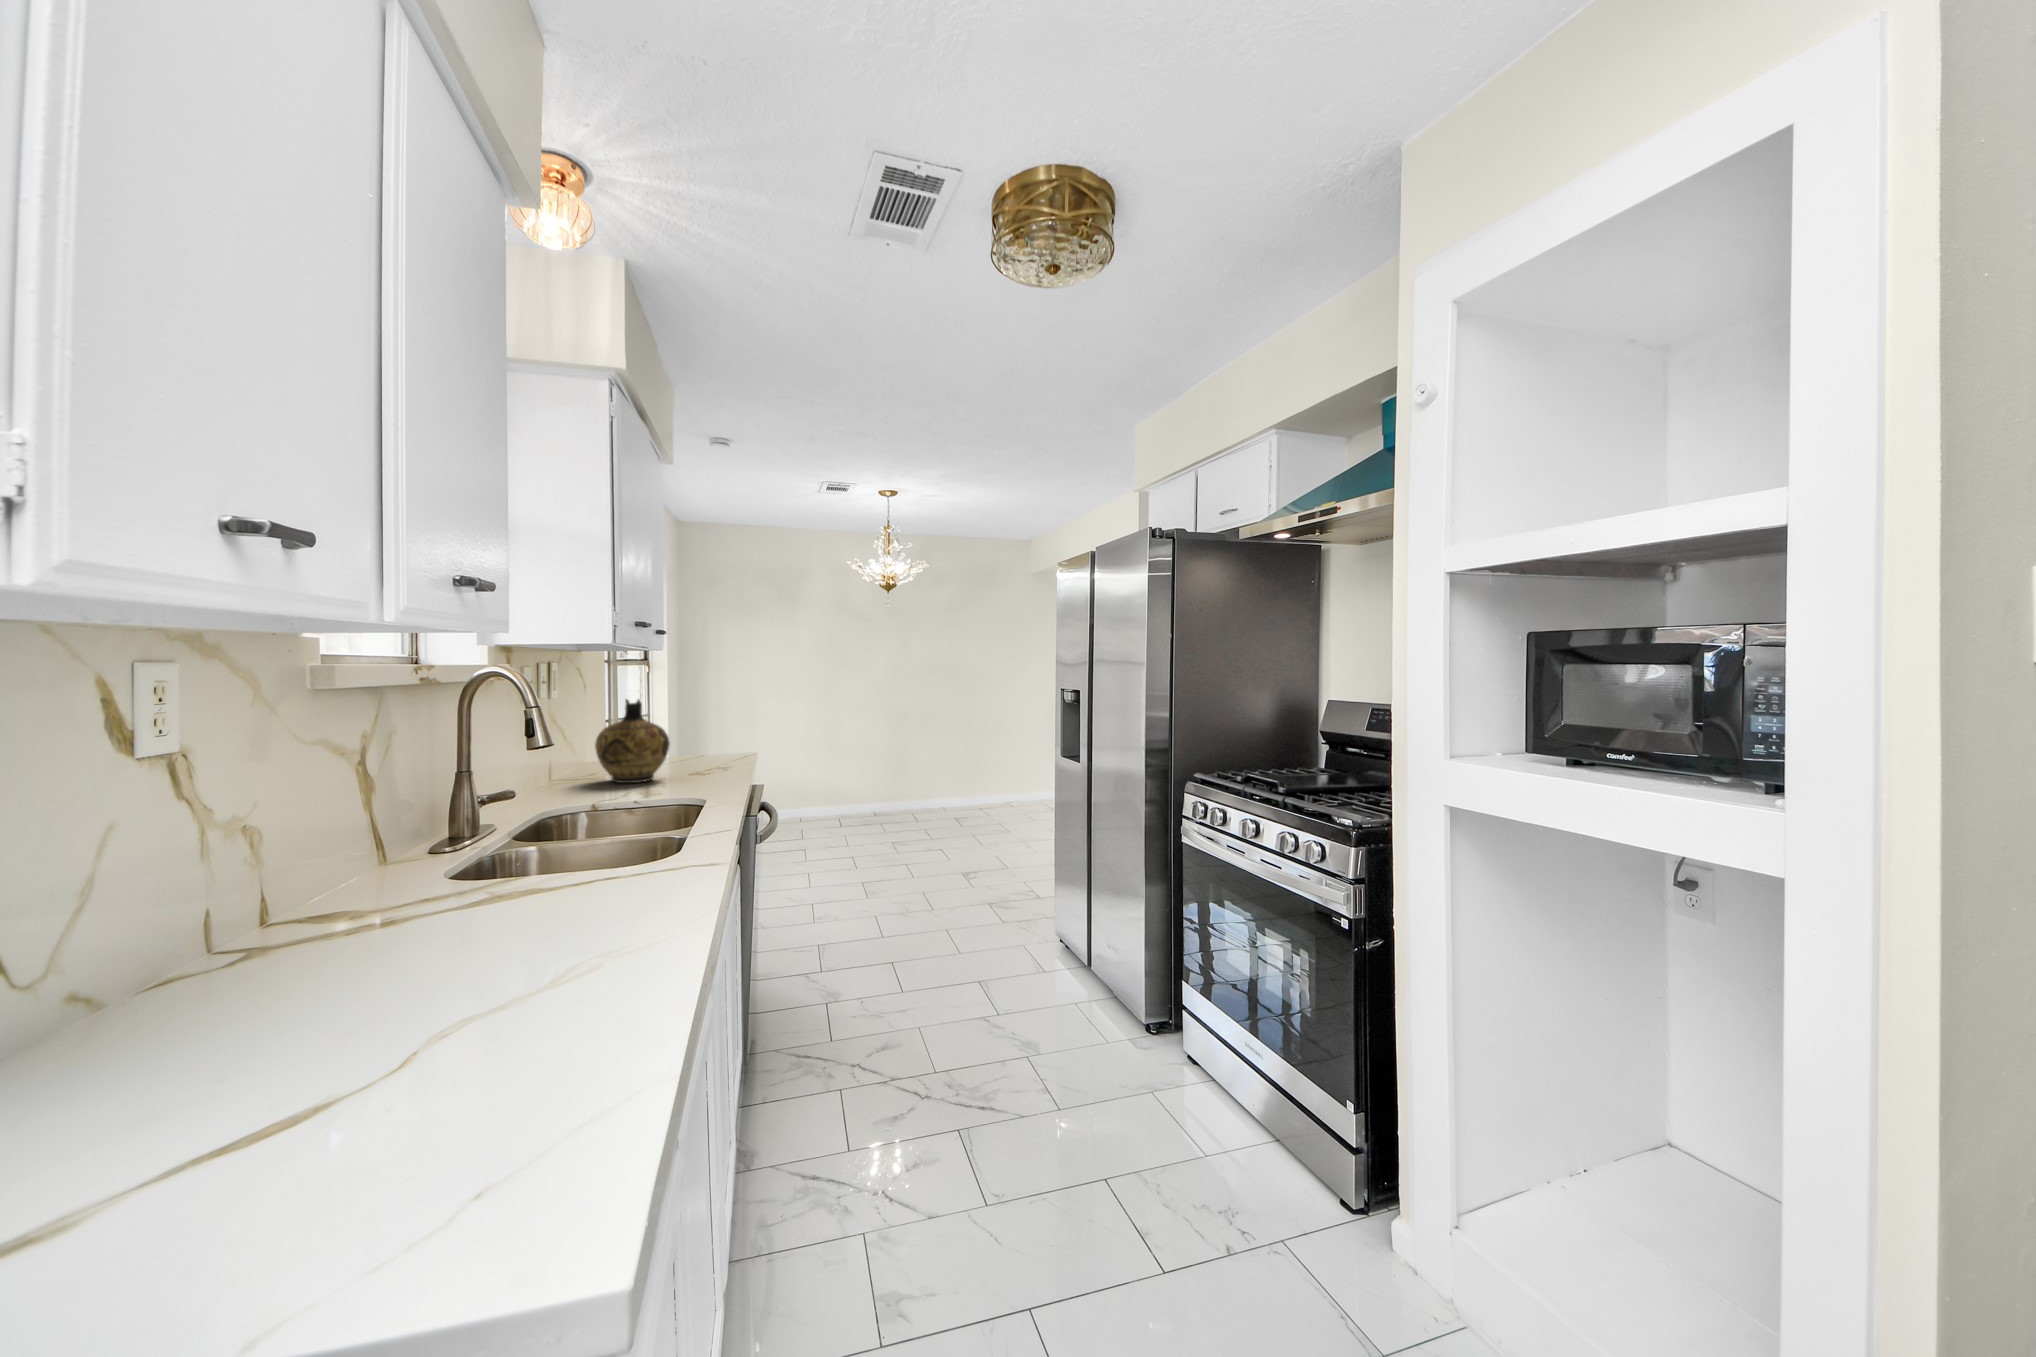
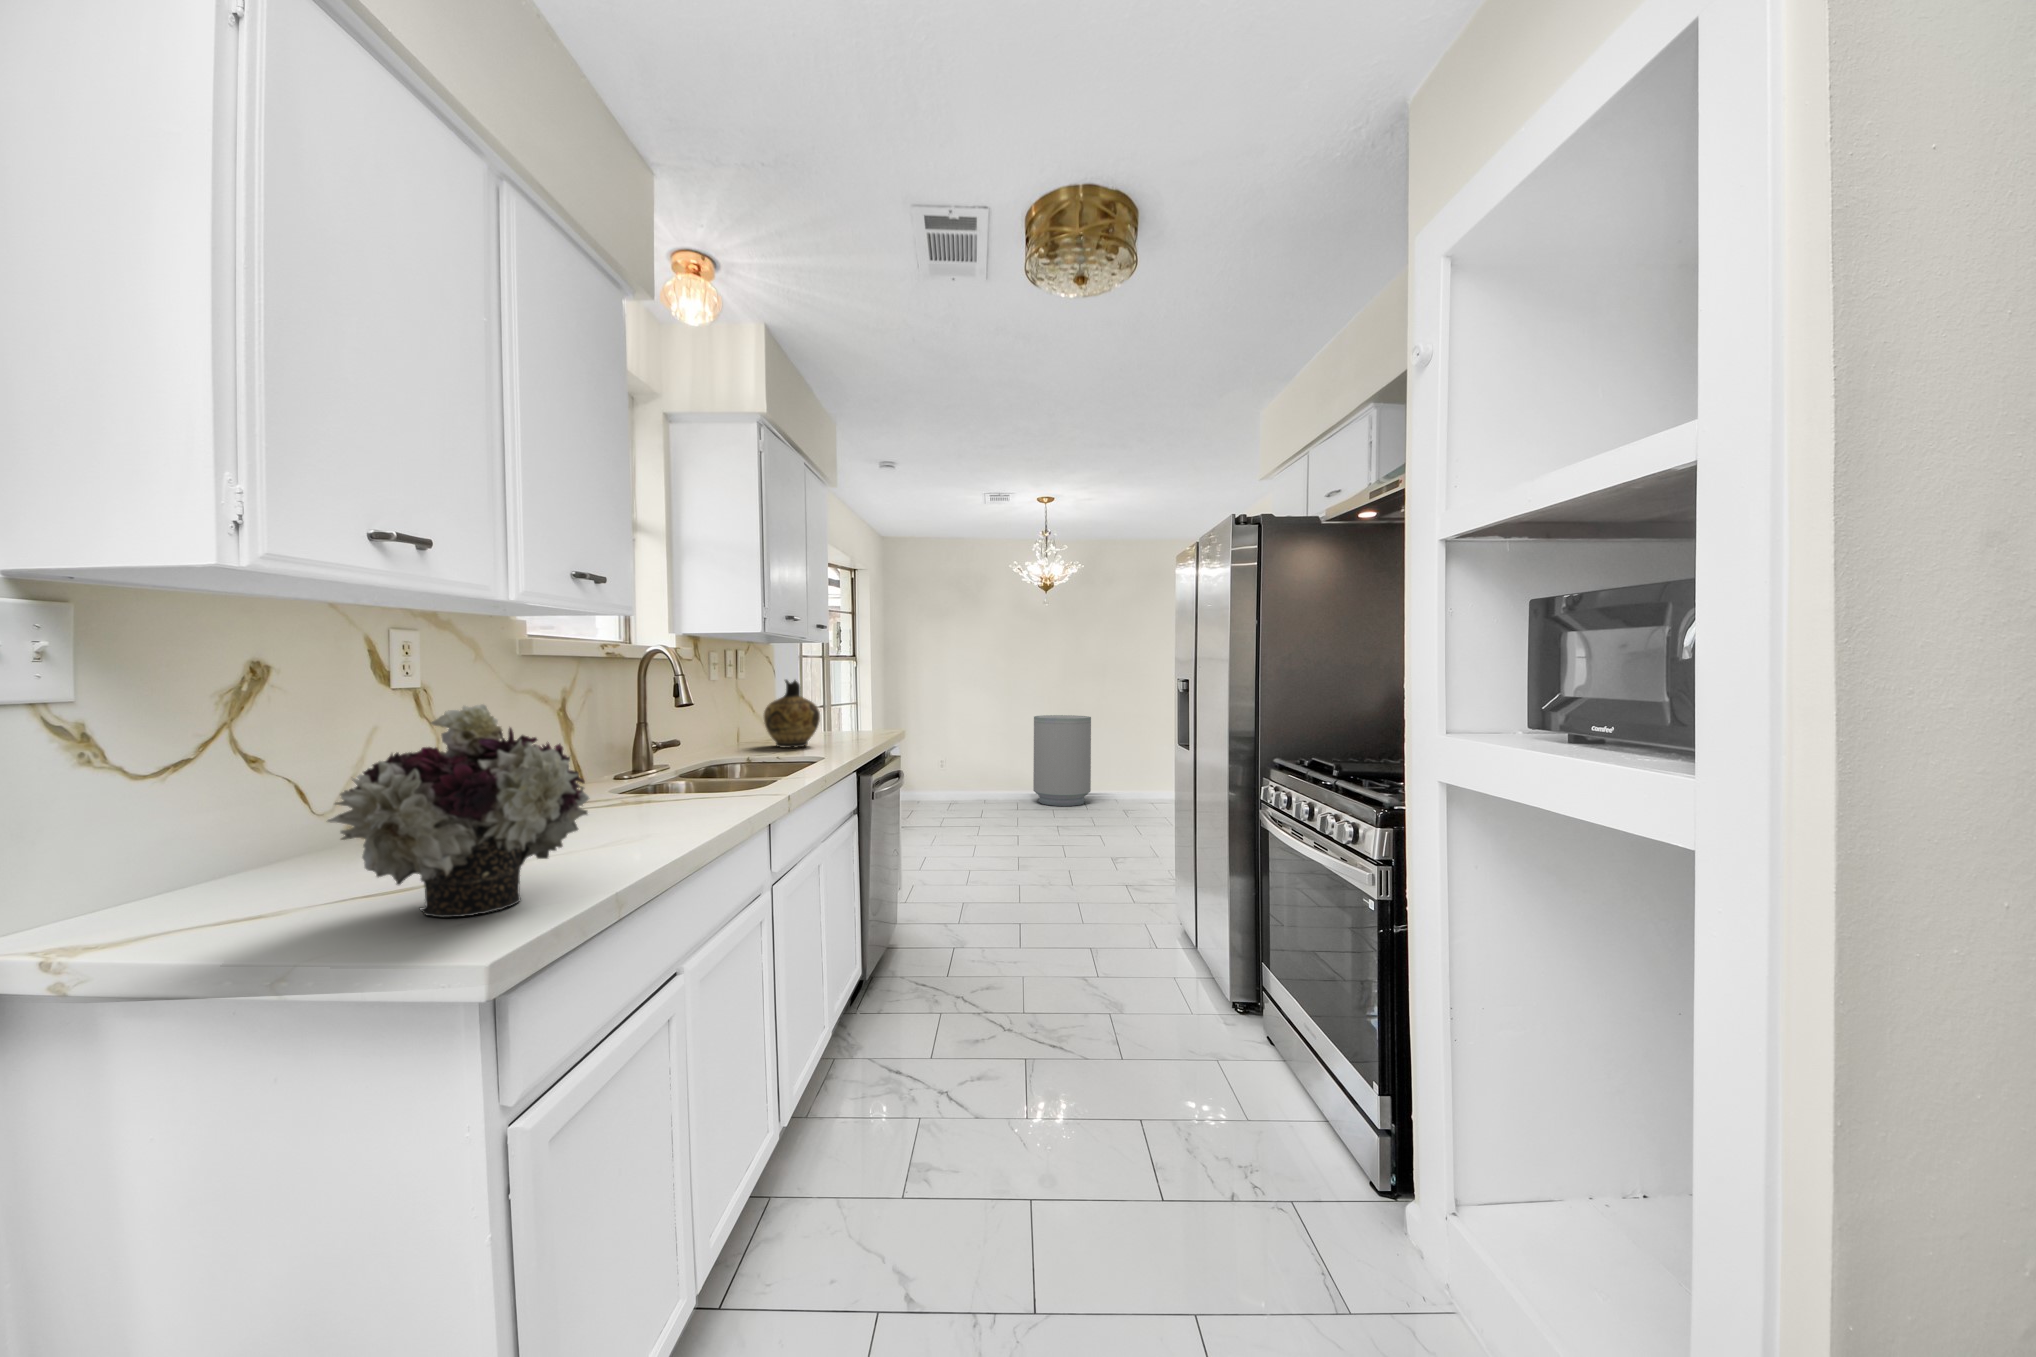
trash can: none [859,724,921,822] -> present [1033,715,1091,806]
flower arrangement: none [183,791,579,1135] -> present [328,704,589,918]

